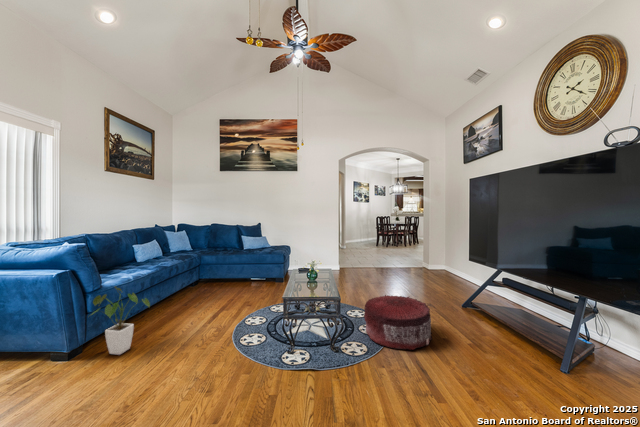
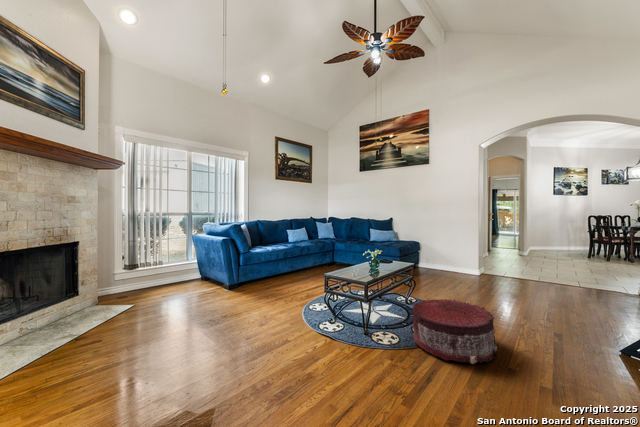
house plant: present [92,286,150,355] -> none [238,252,266,294]

